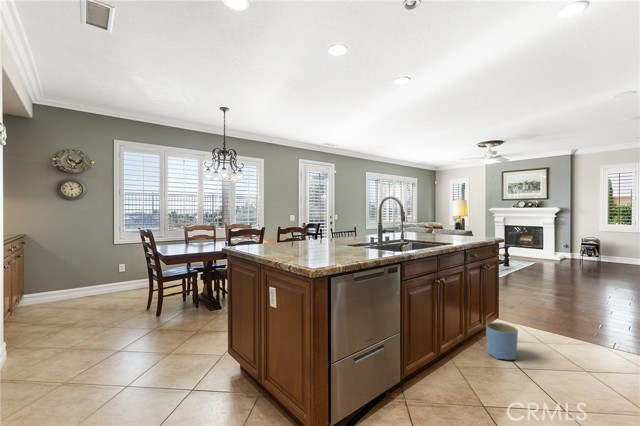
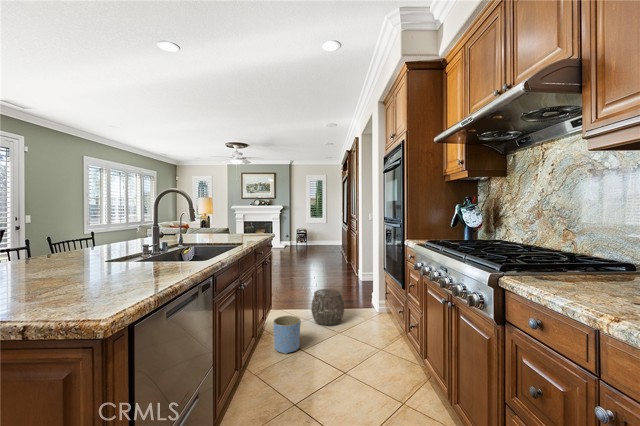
woven basket: none [546,310,599,356] -> present [311,289,344,326]

